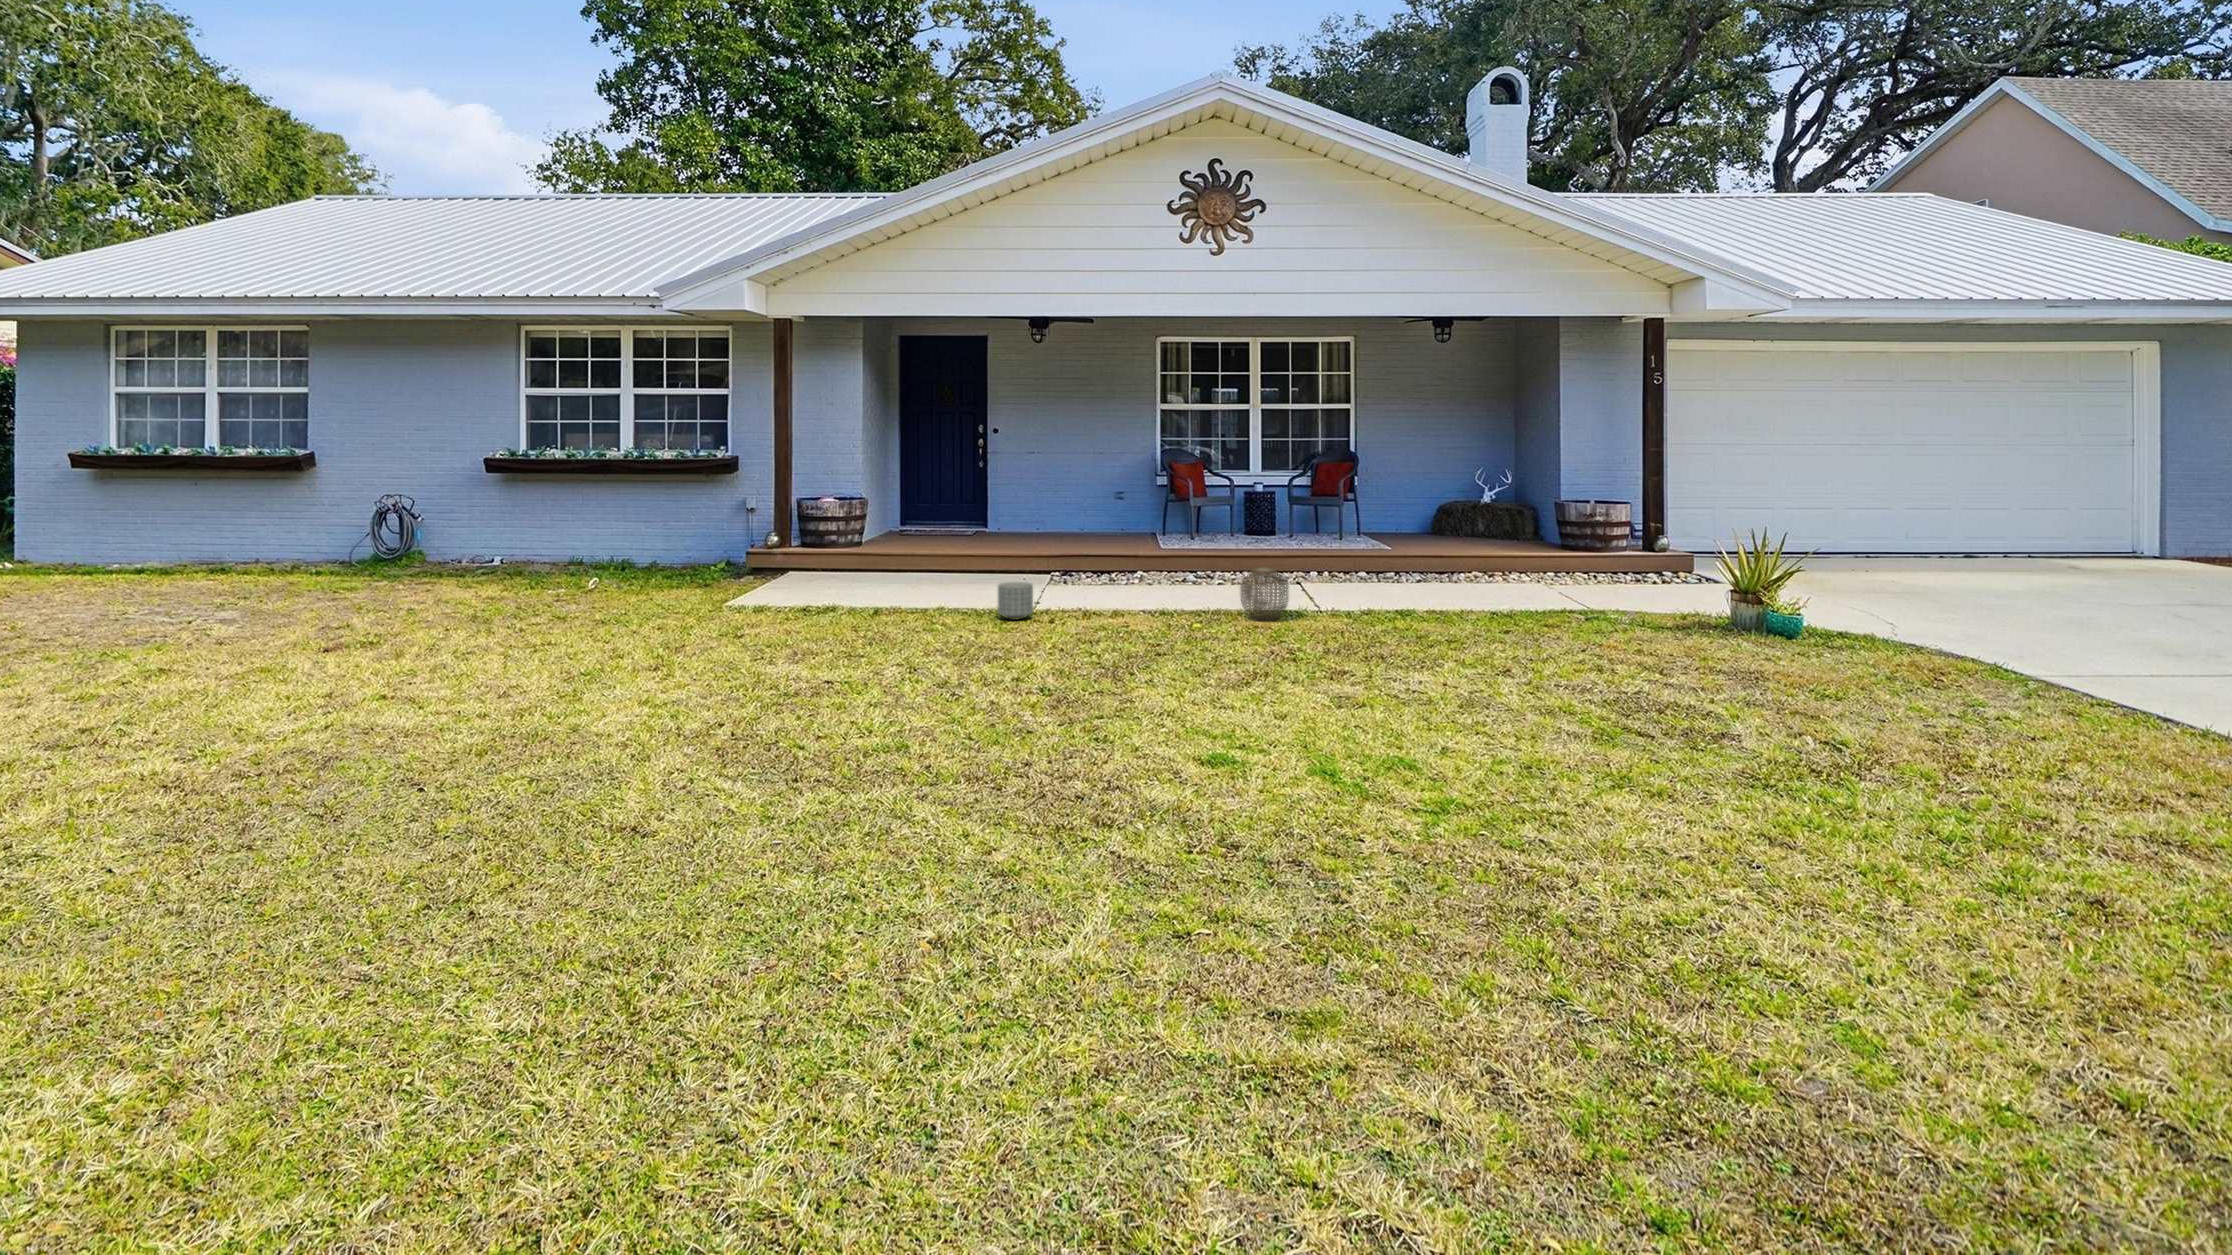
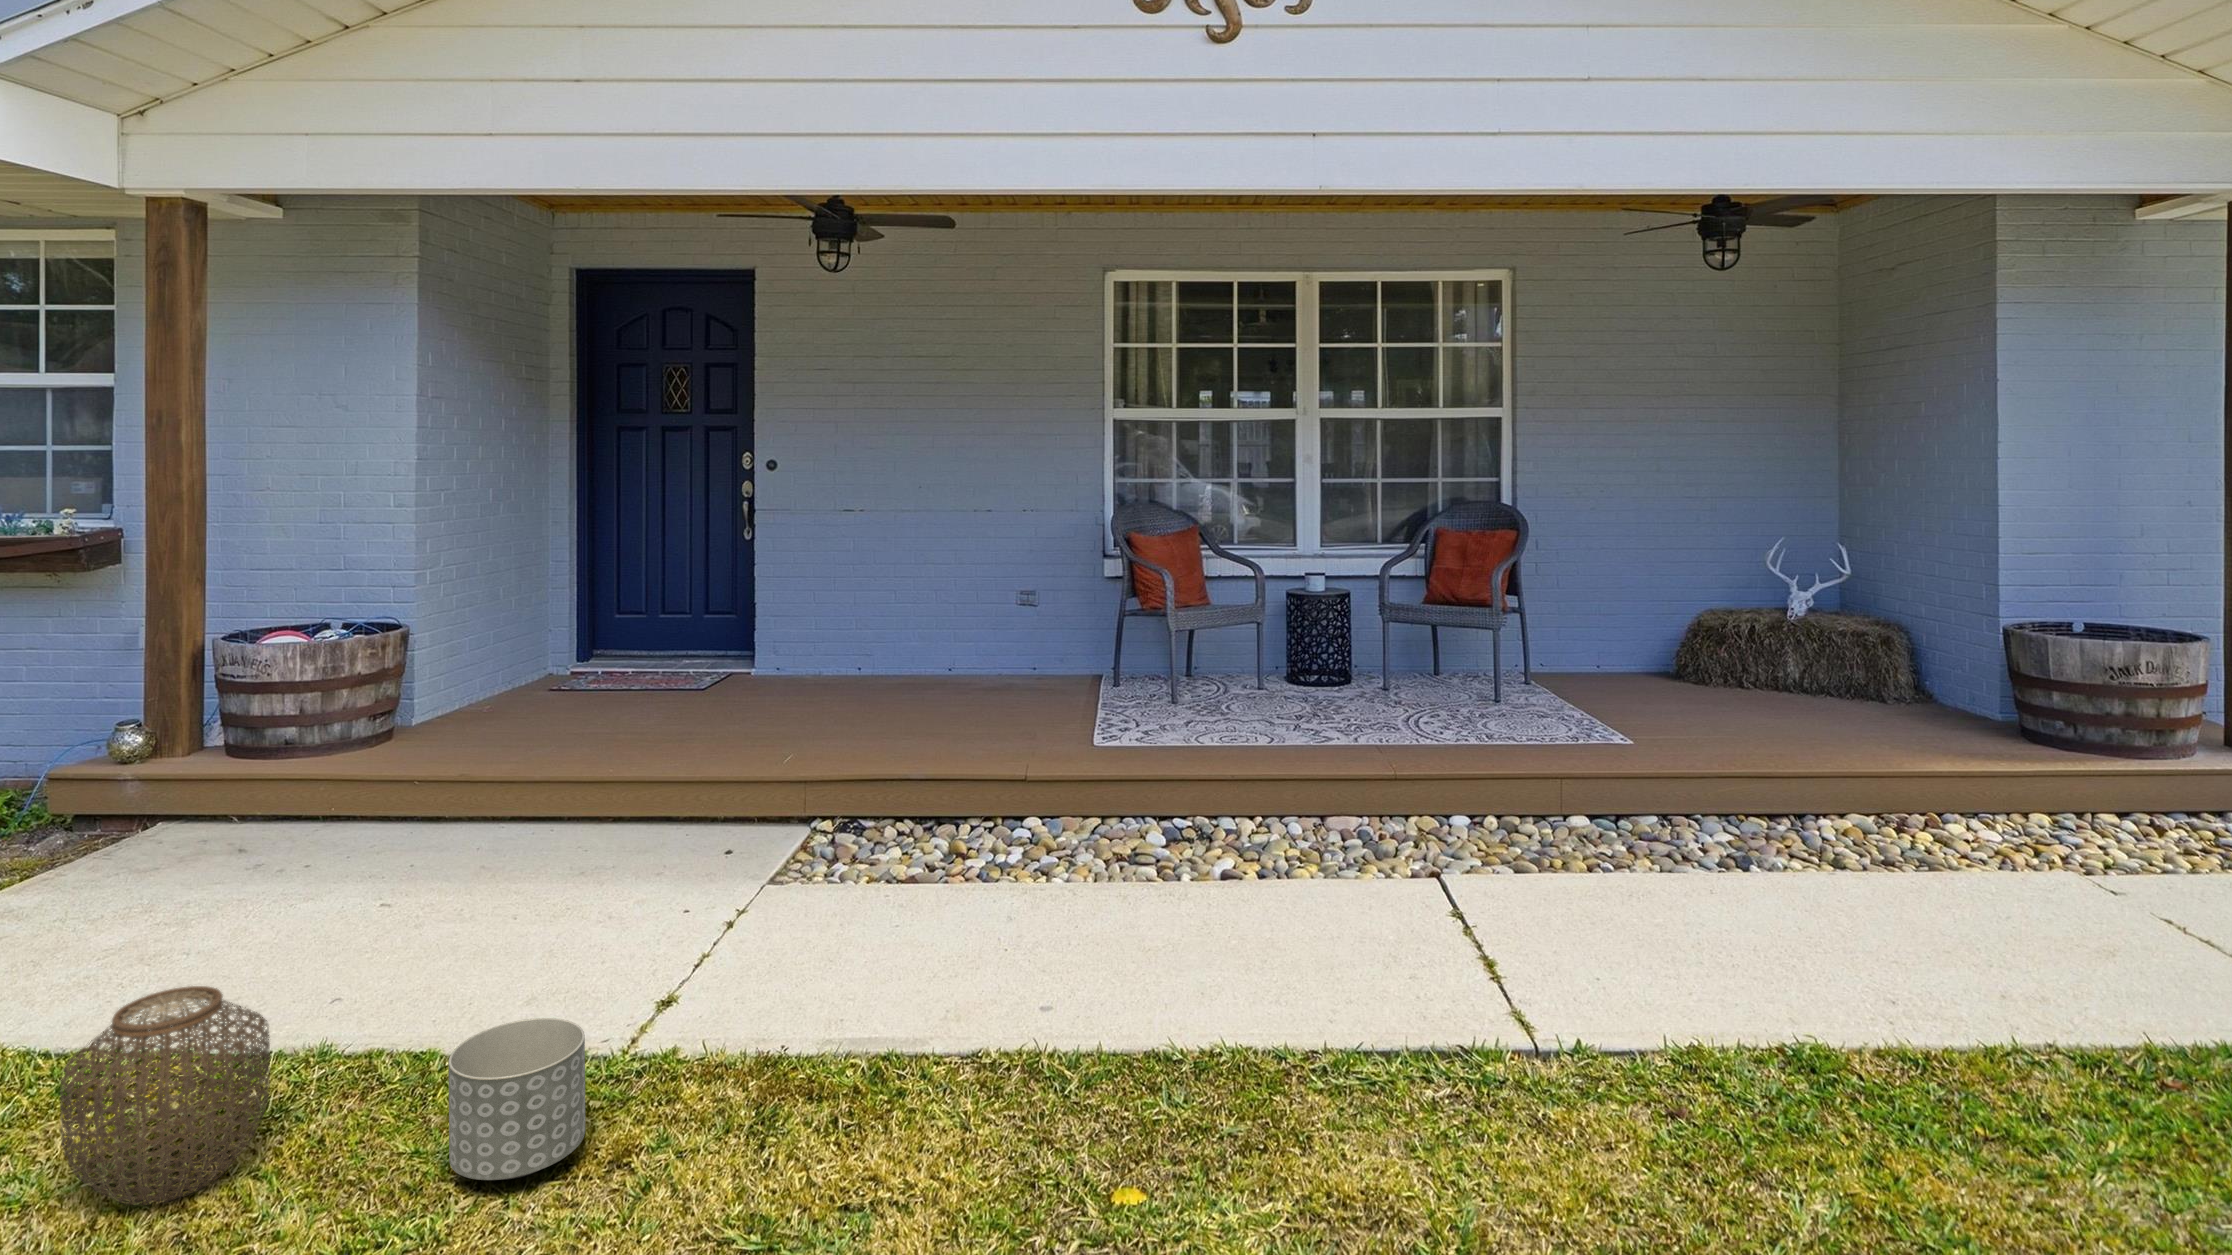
woven basket: present [1241,567,1288,621] -> present [60,986,270,1205]

